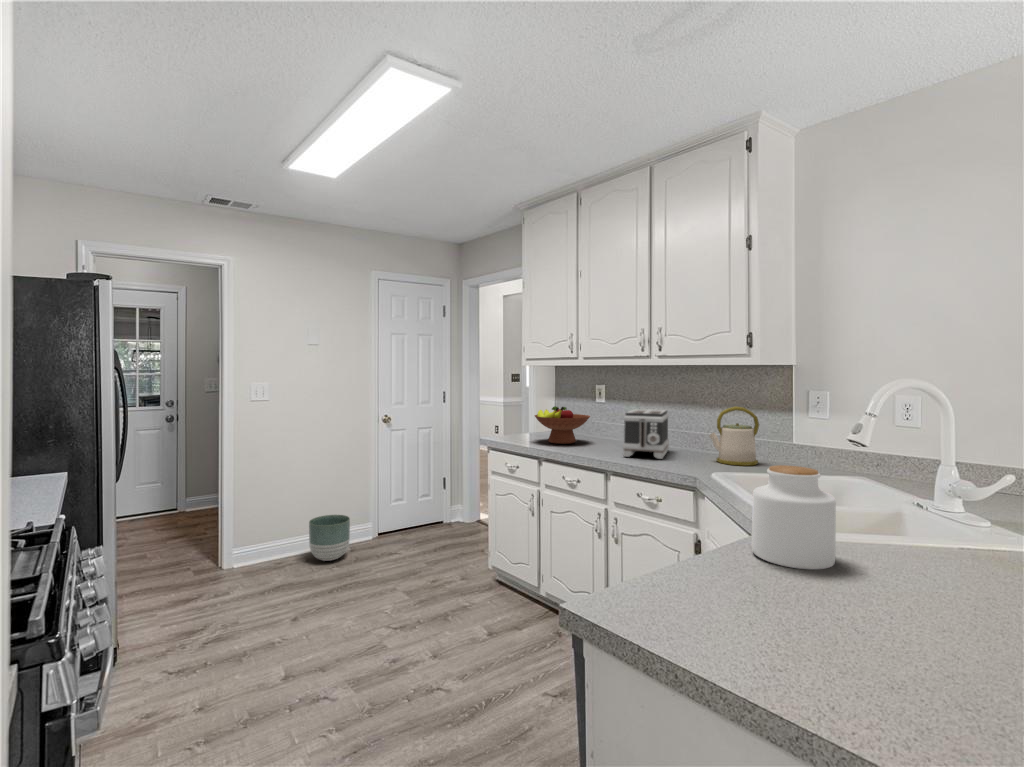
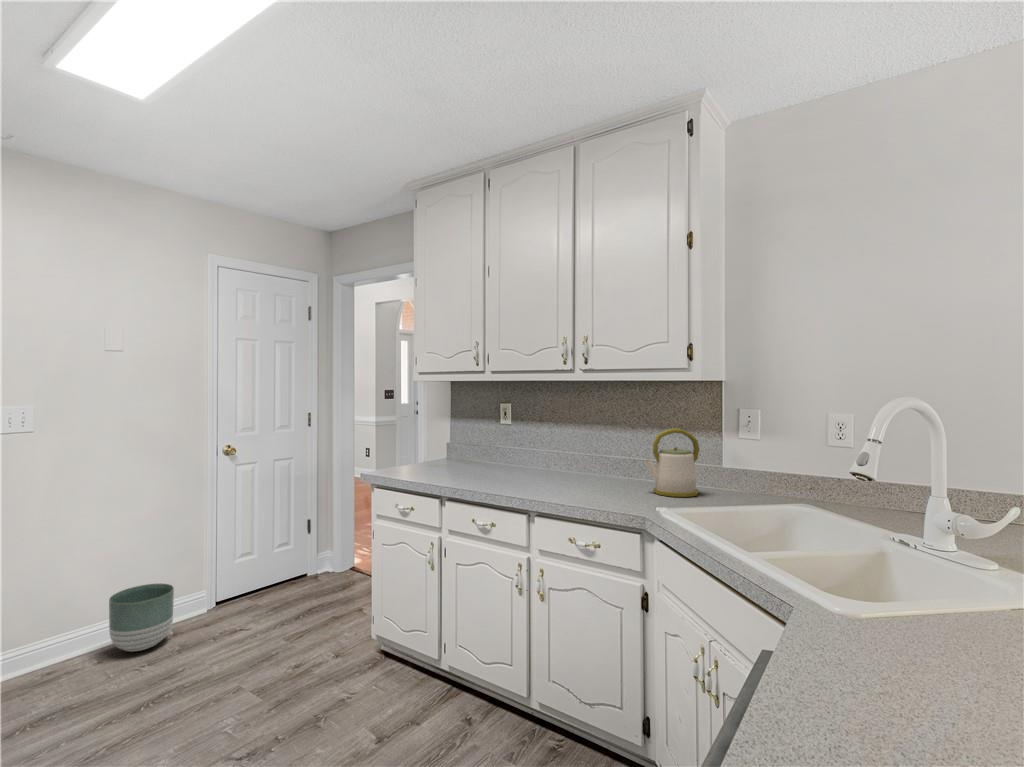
fruit bowl: present [535,406,590,444] -> none [431,431,499,477]
toaster: present [623,409,669,459] -> none [547,433,594,493]
jar: present [752,465,836,569] -> none [815,524,943,686]

